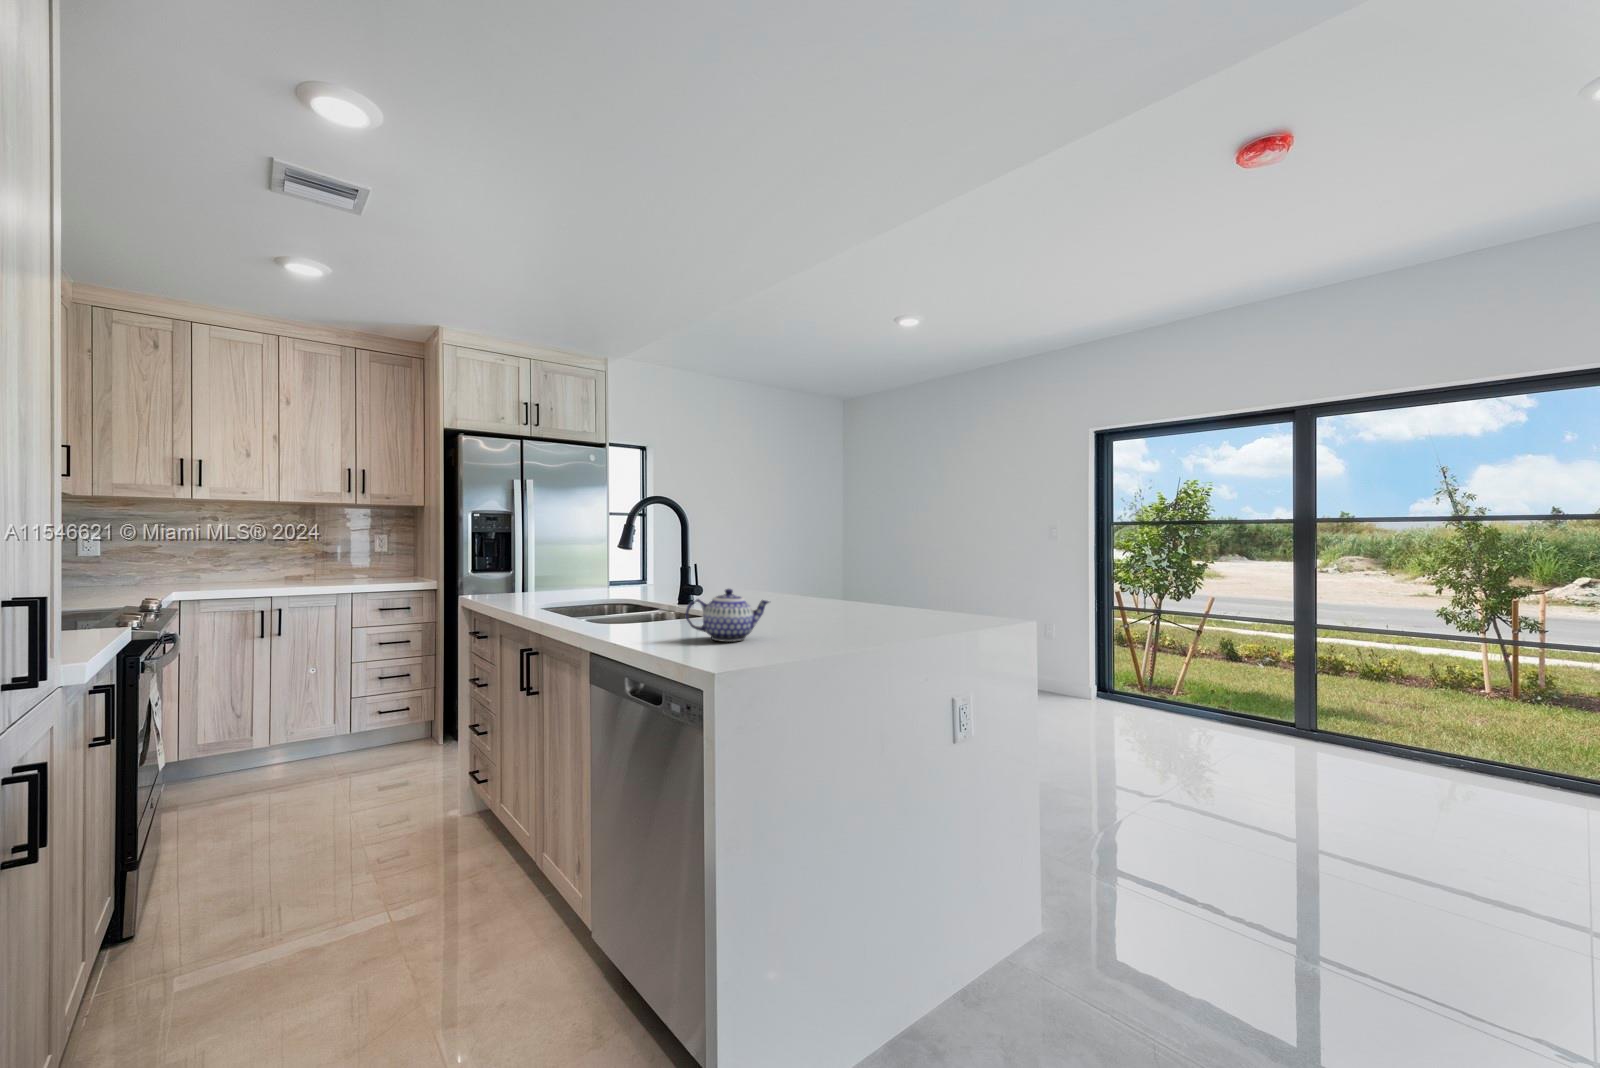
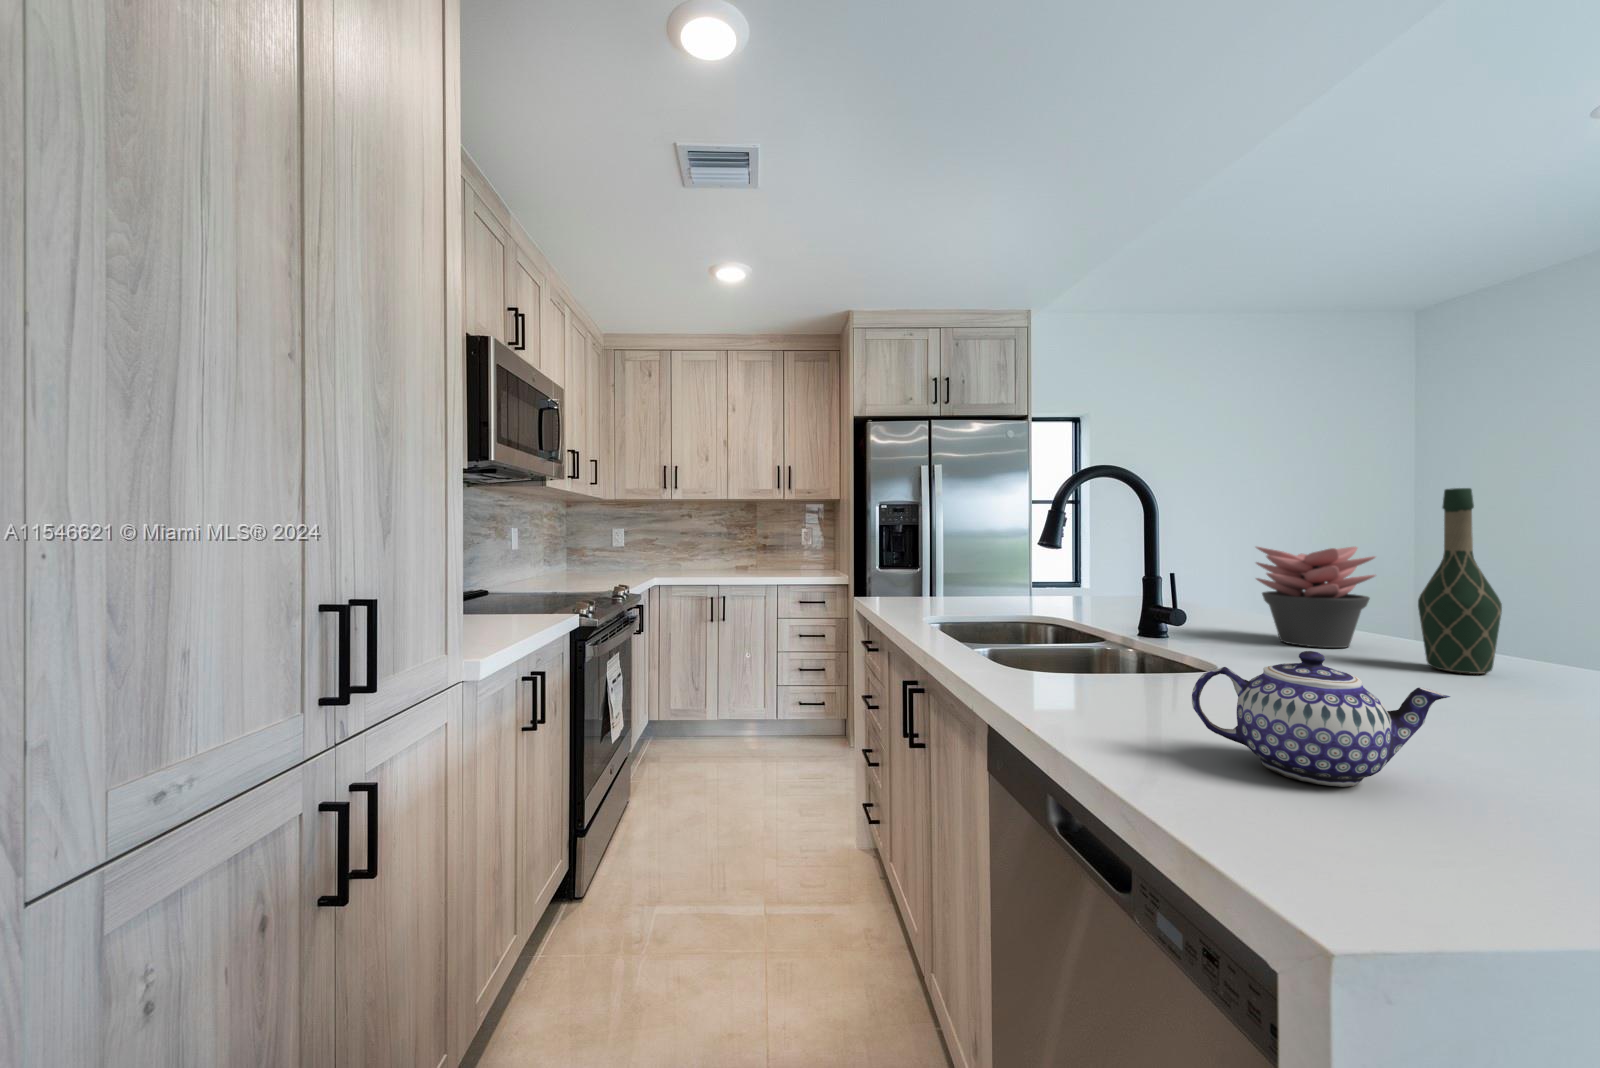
wine bottle: none [804,517,832,607] -> present [1418,488,1502,674]
succulent plant: none [742,546,793,602] -> present [1256,547,1375,648]

